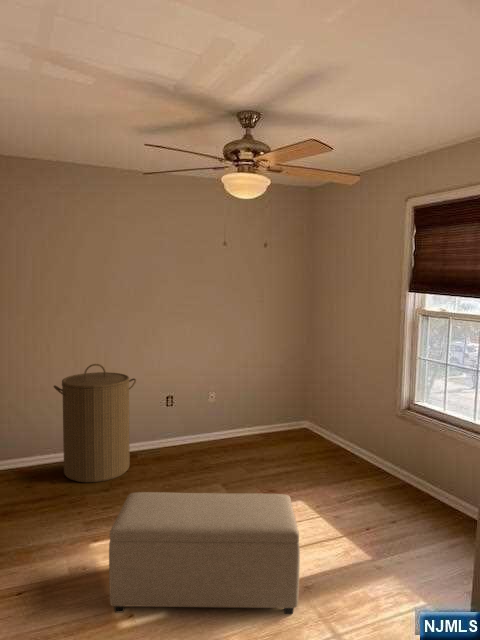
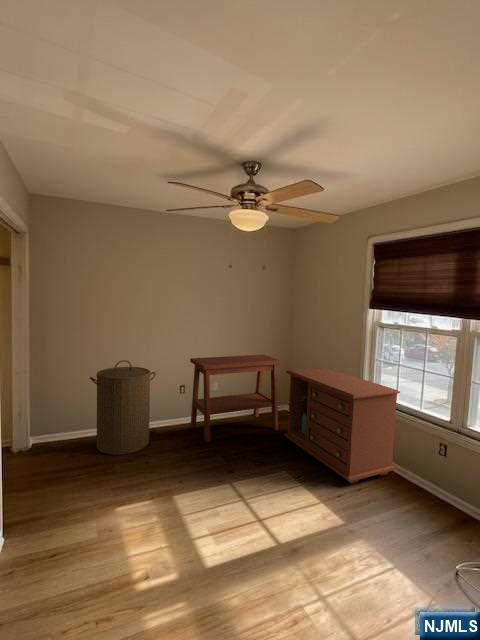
side table: none [180,355,299,467] -> present [190,355,282,442]
dresser: none [303,370,446,514] -> present [285,368,400,484]
ottoman: present [109,492,300,614] -> none [130,469,291,575]

